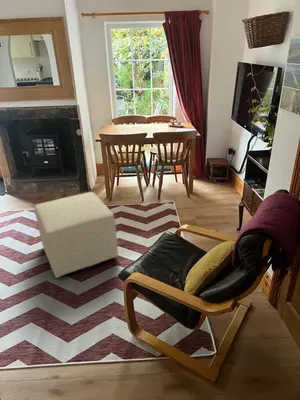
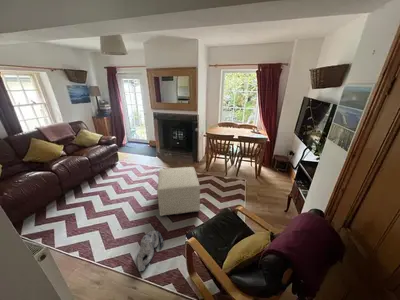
plush toy: none [42,297,78,354] -> present [137,230,163,271]

